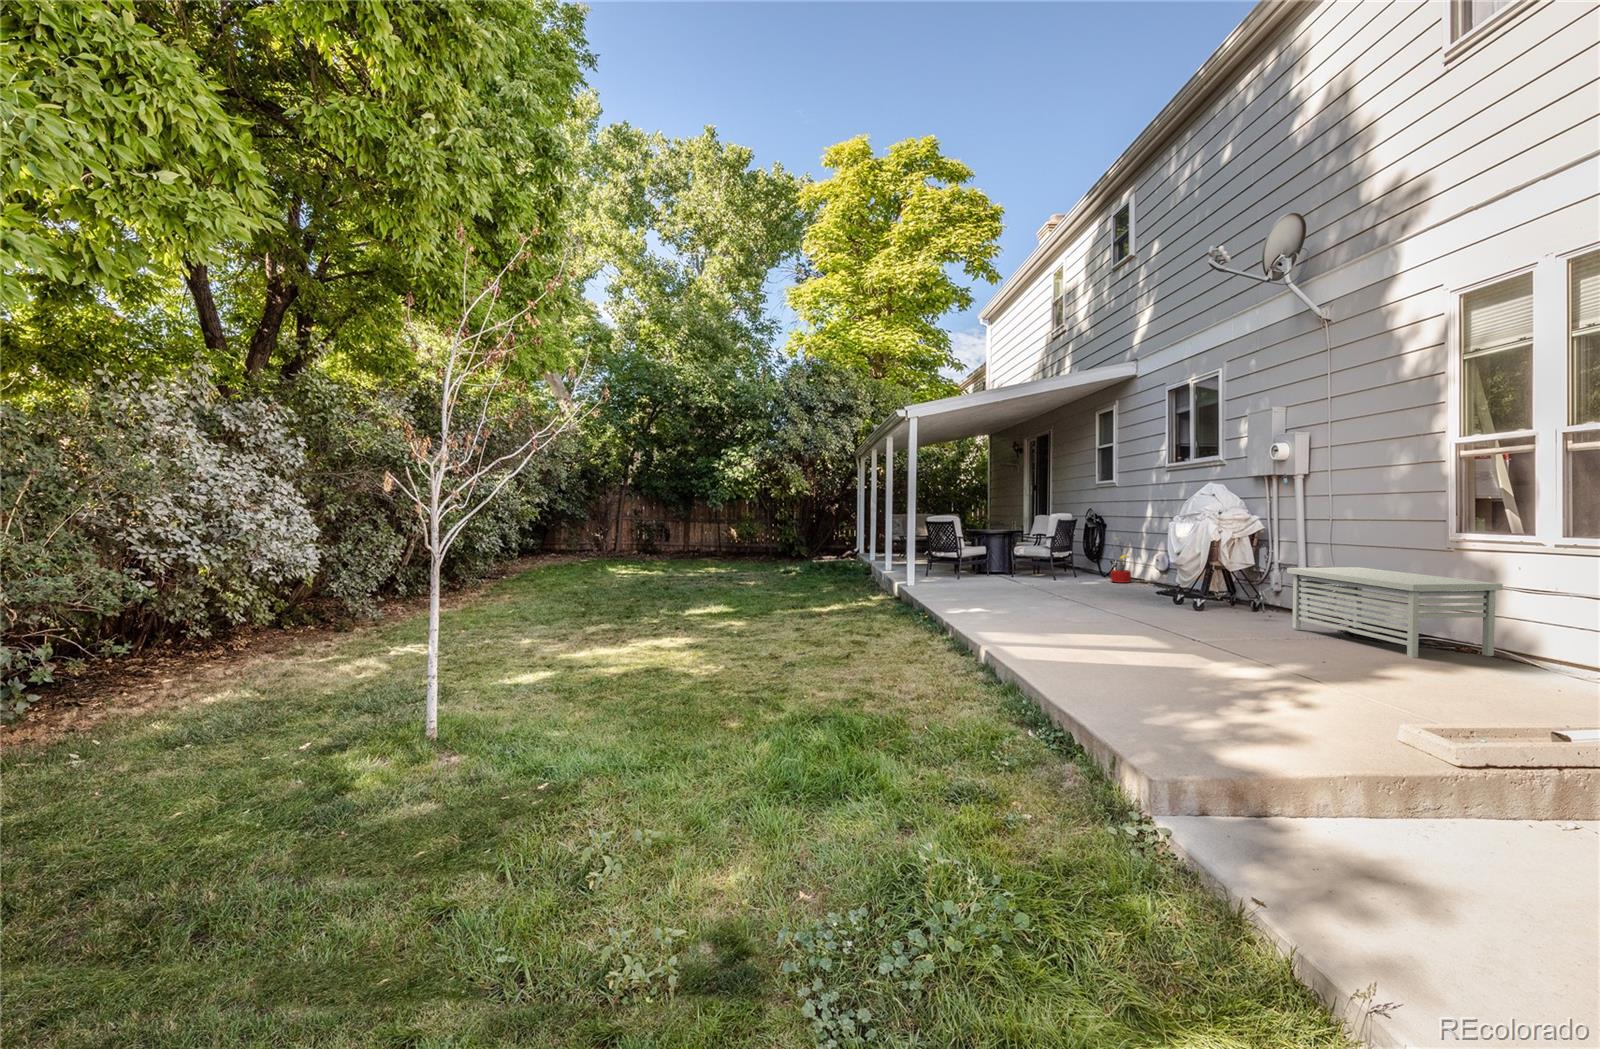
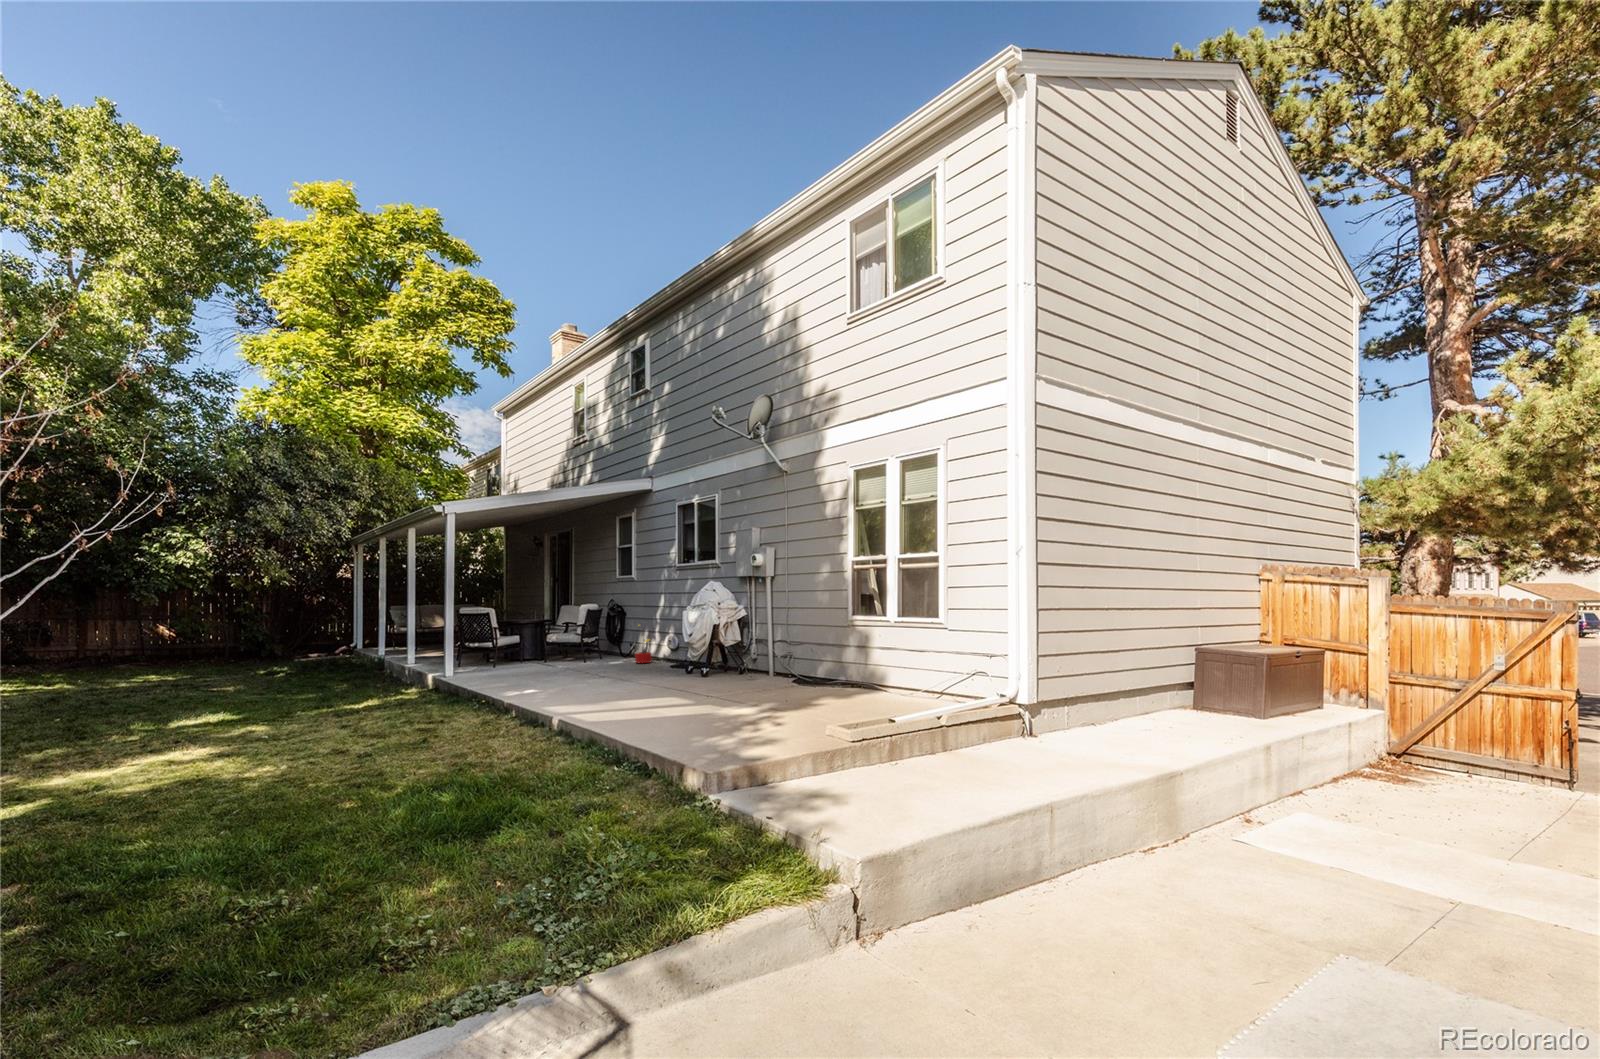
storage bench: present [1287,567,1503,658] -> none [770,638,876,694]

